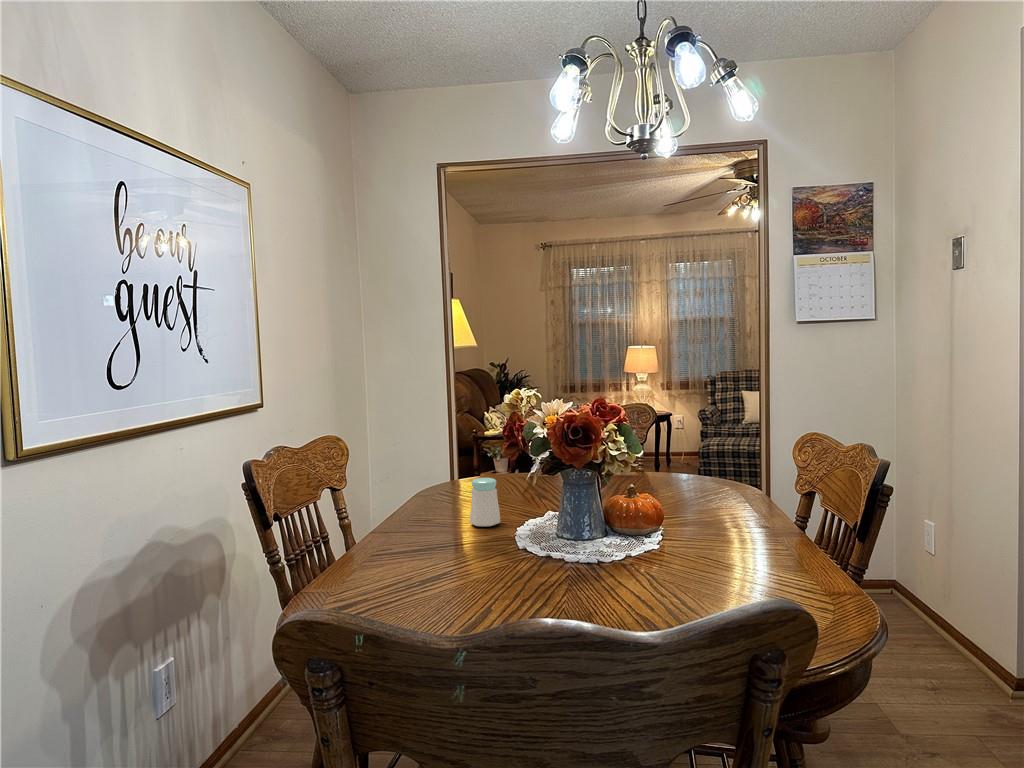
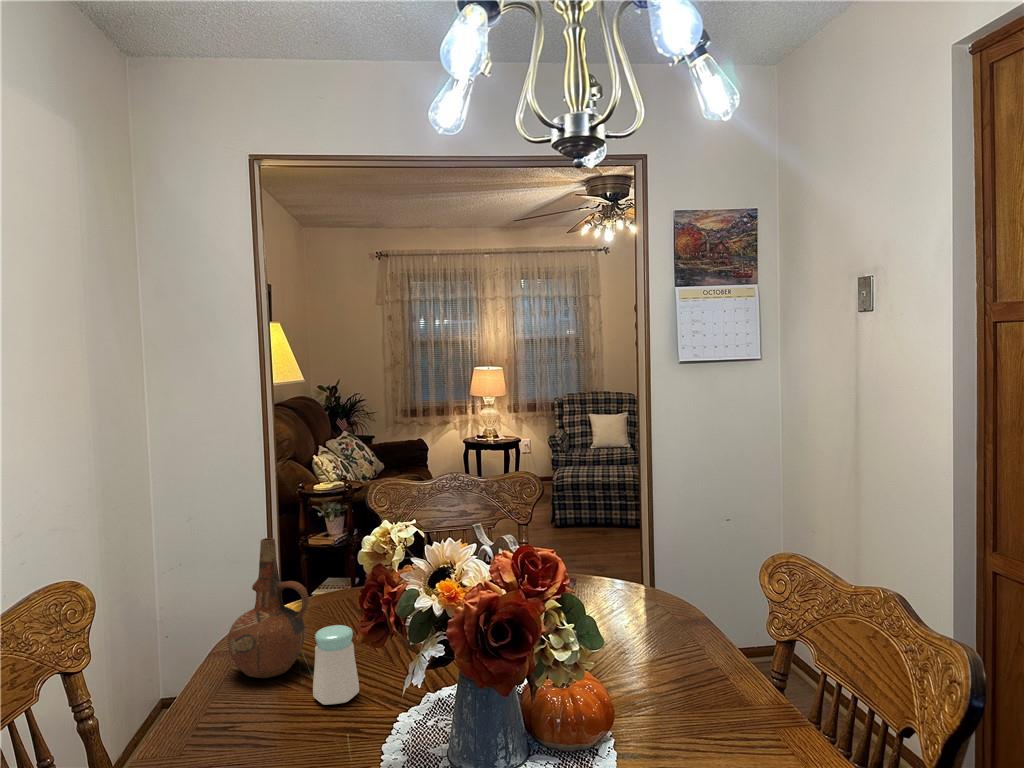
ceramic pitcher: none [417,423,469,515] -> present [228,538,309,678]

